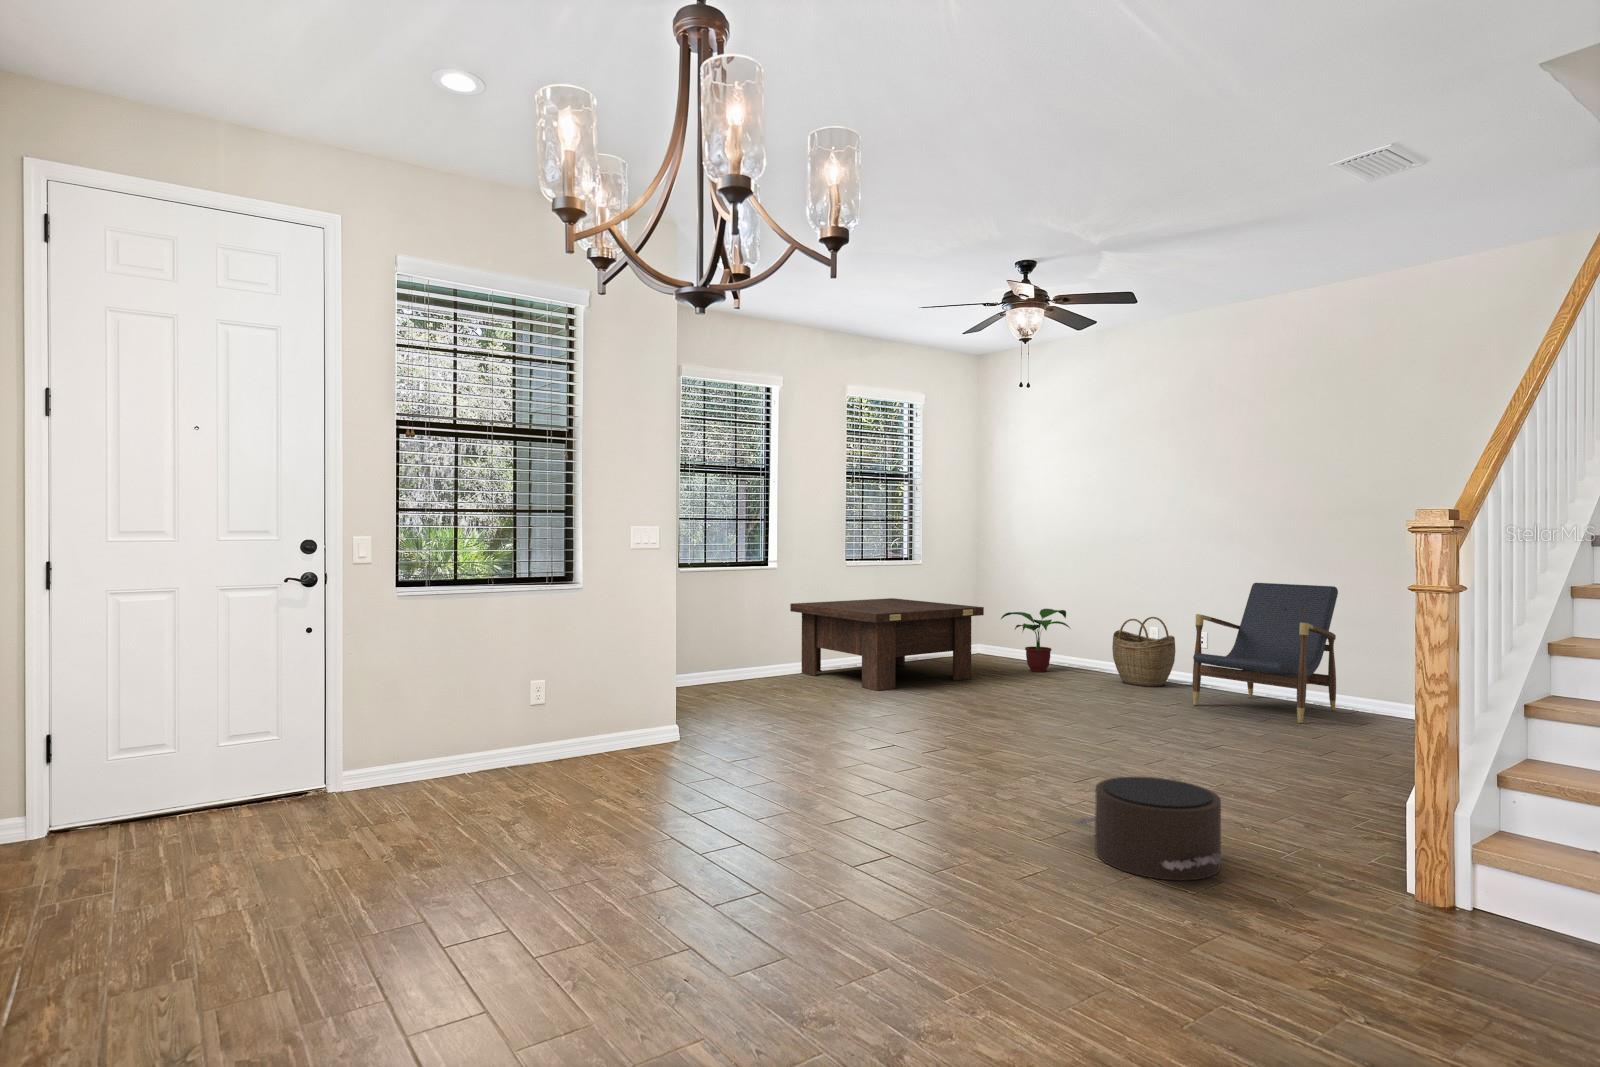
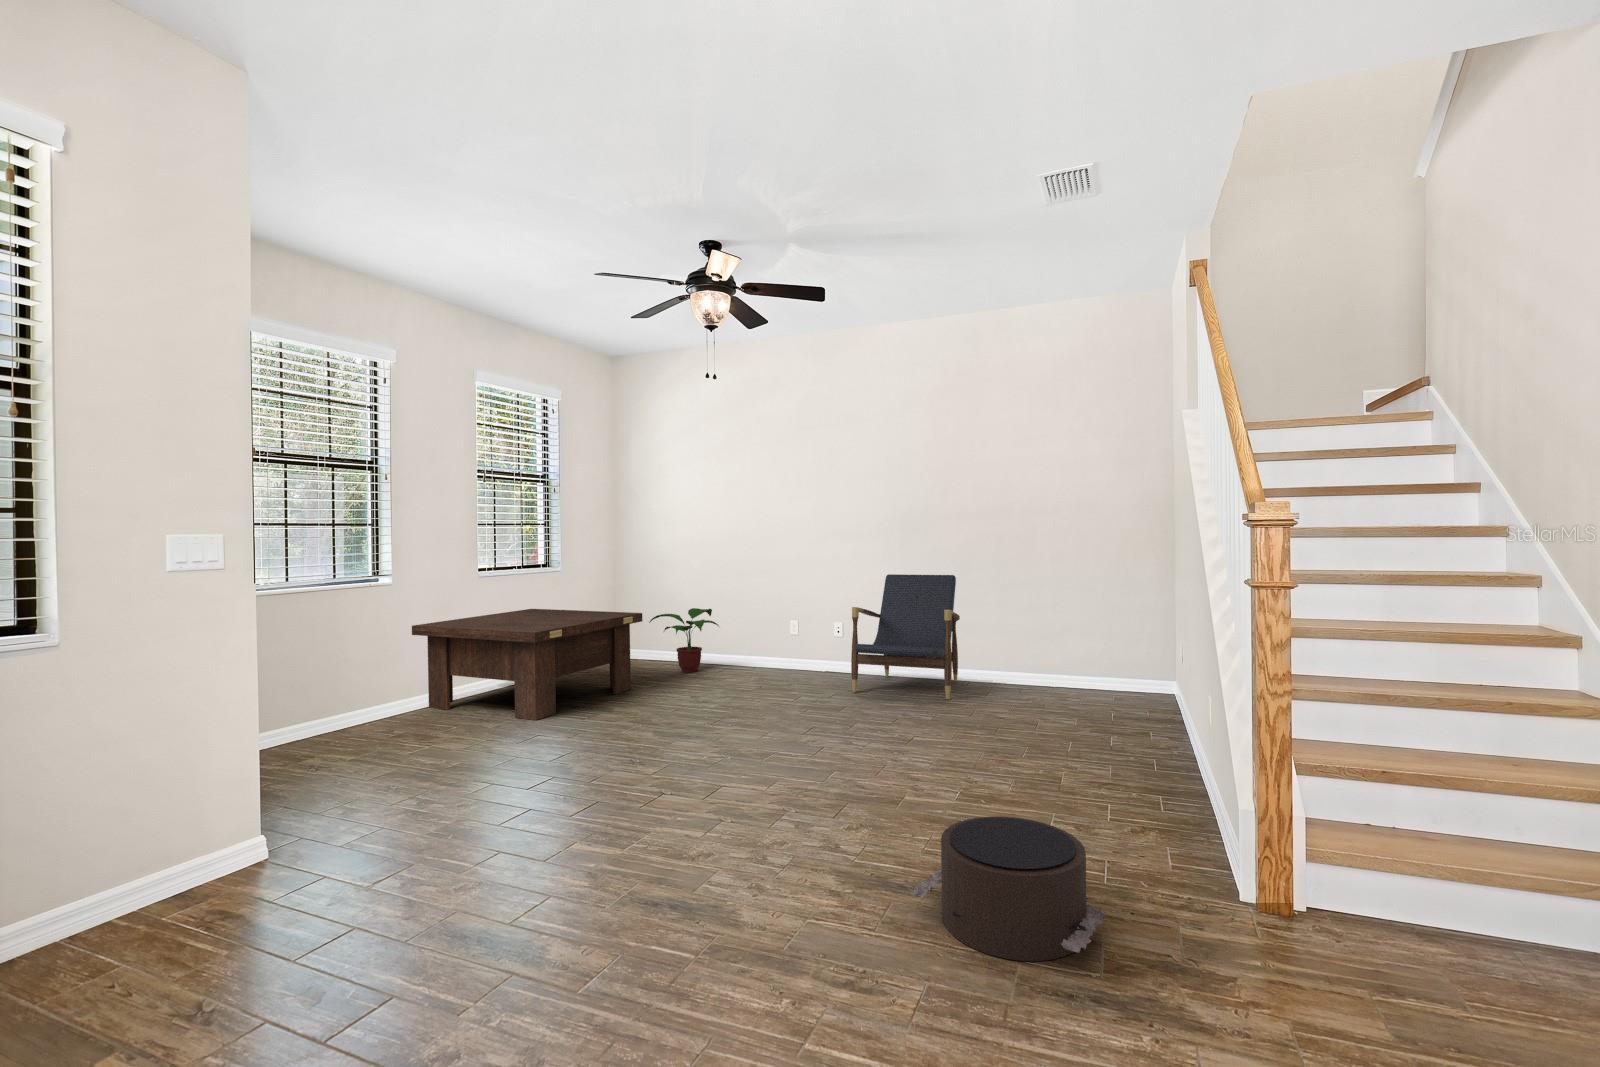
woven basket: present [1112,617,1175,687] -> none [764,610,820,677]

